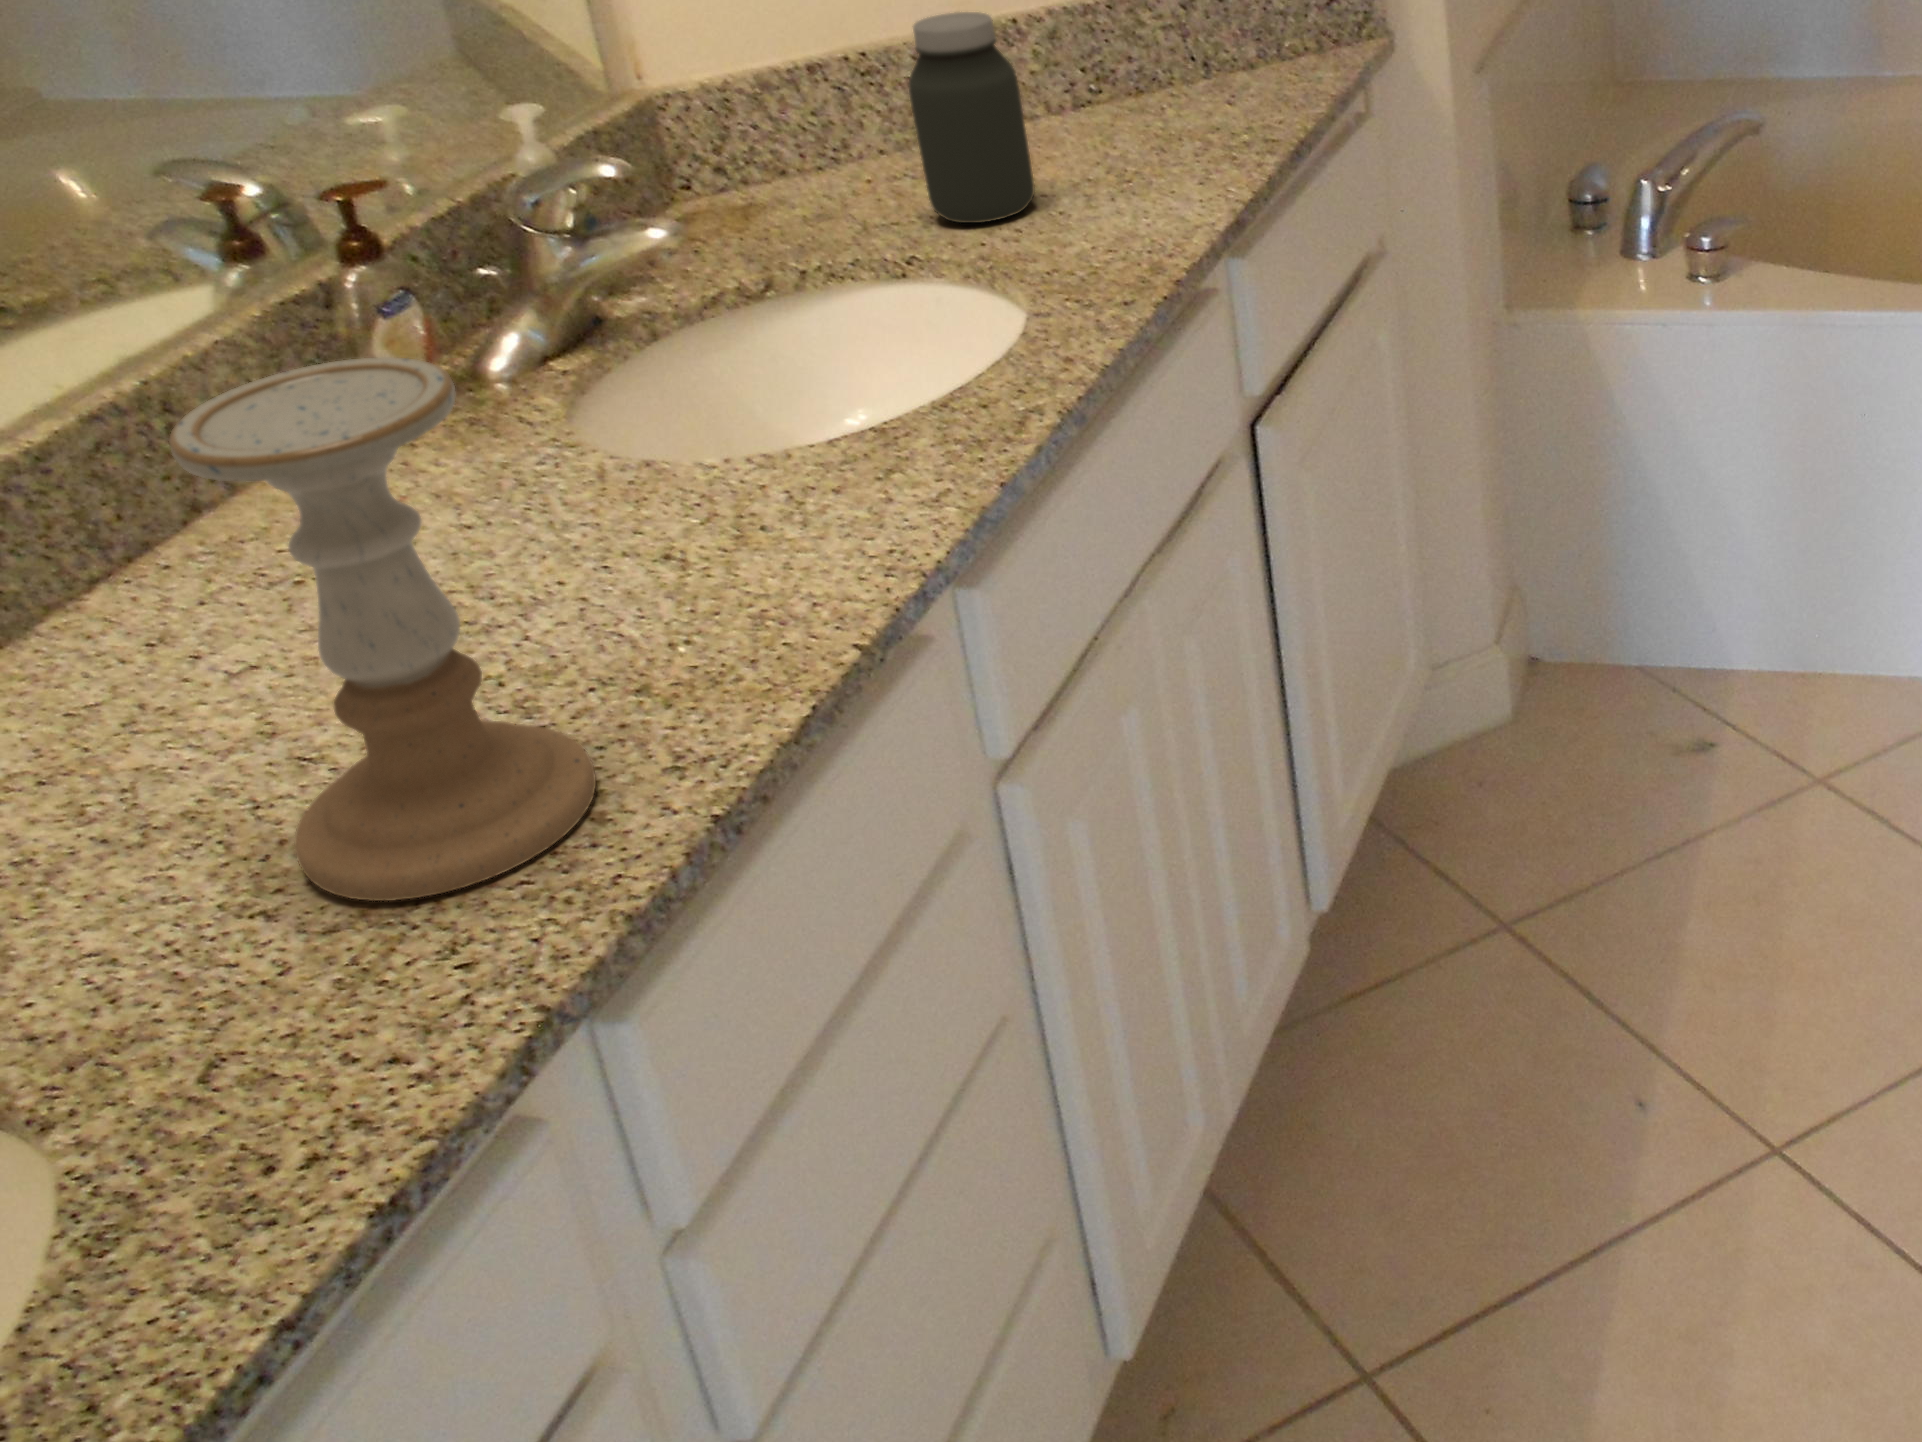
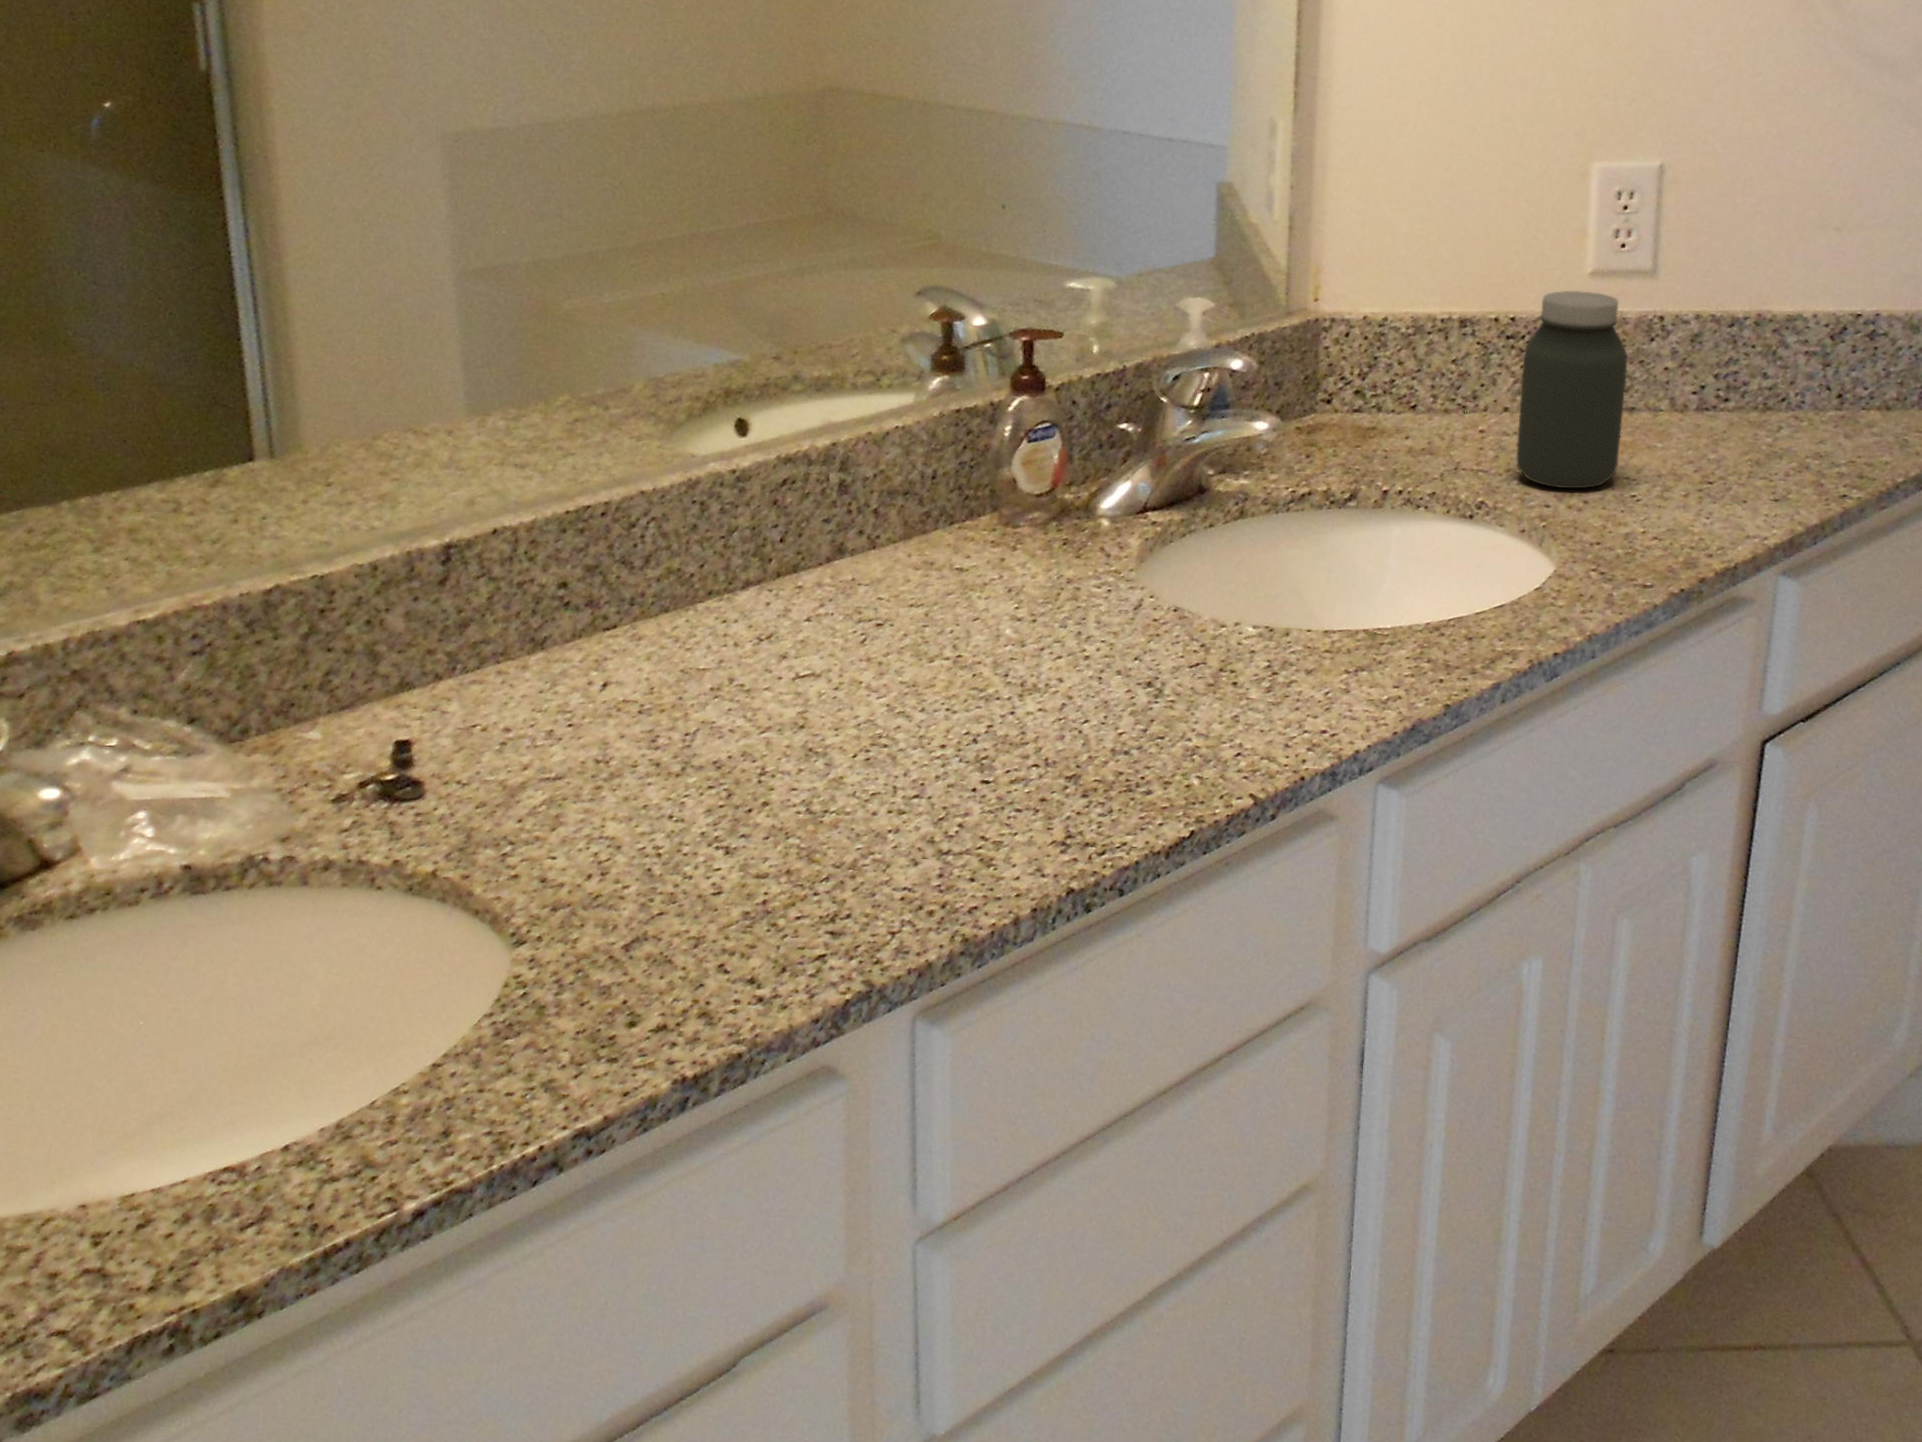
candle holder: present [170,357,596,901] -> none [765,433,1000,878]

